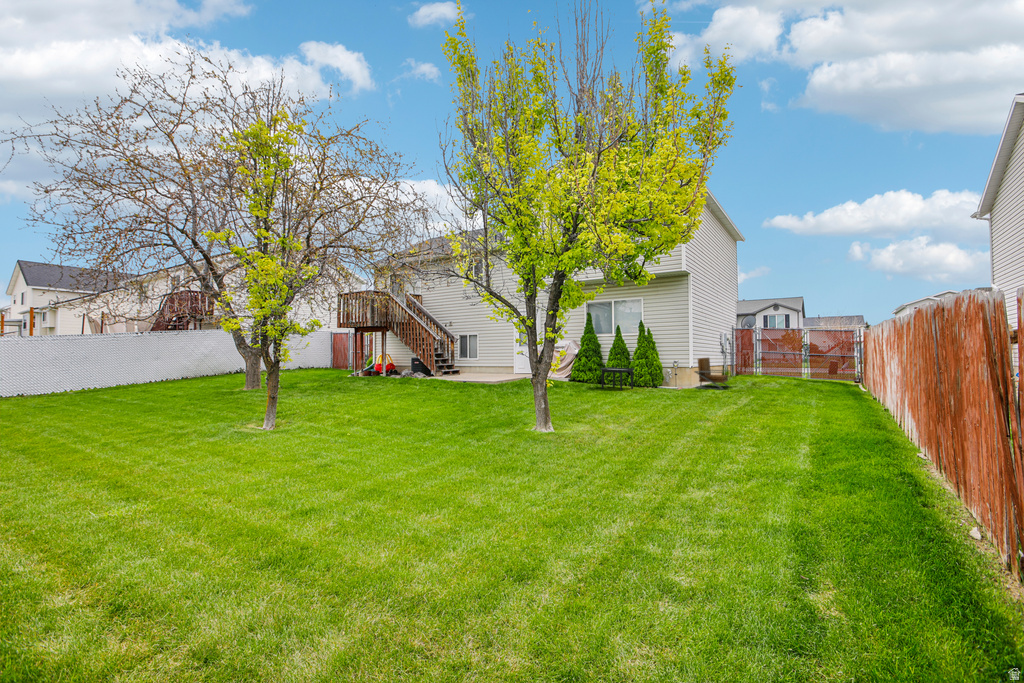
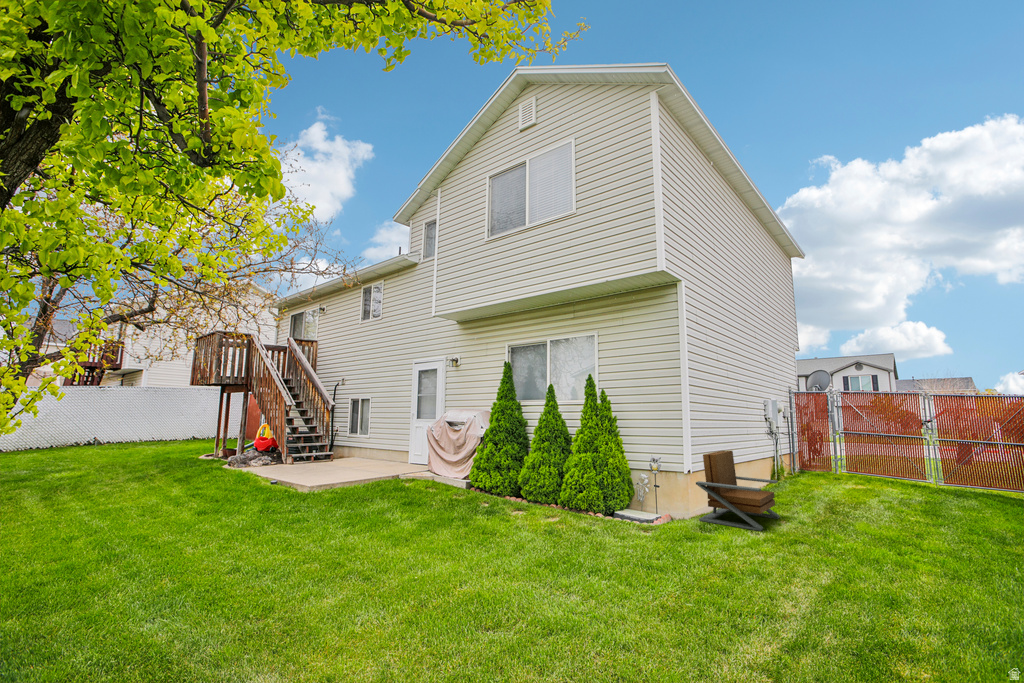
round table: present [600,368,635,390] -> none [492,468,564,525]

